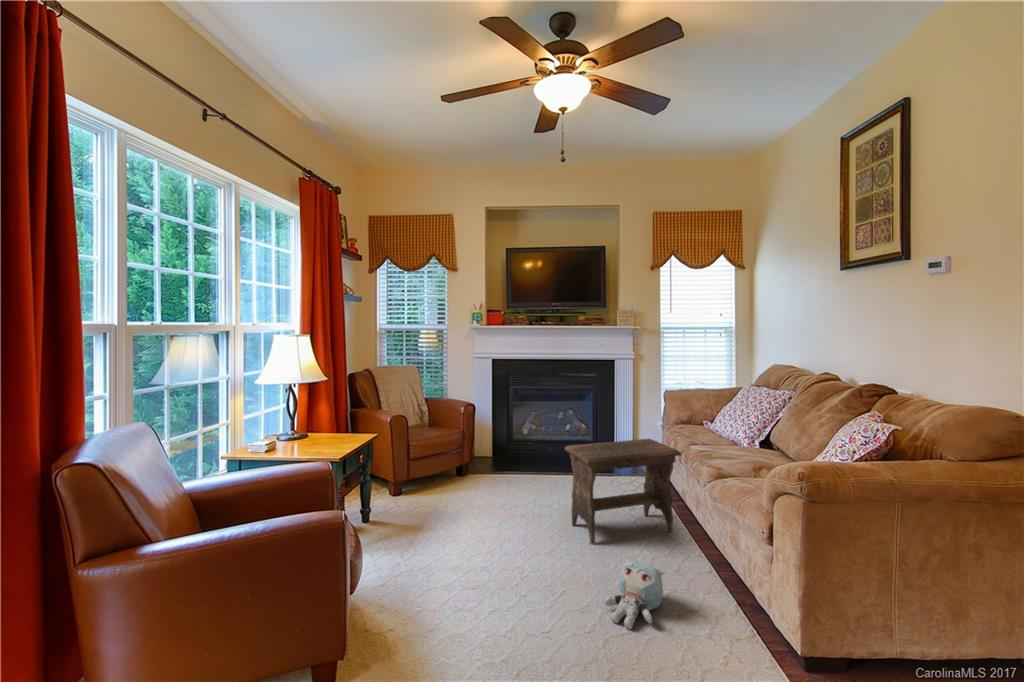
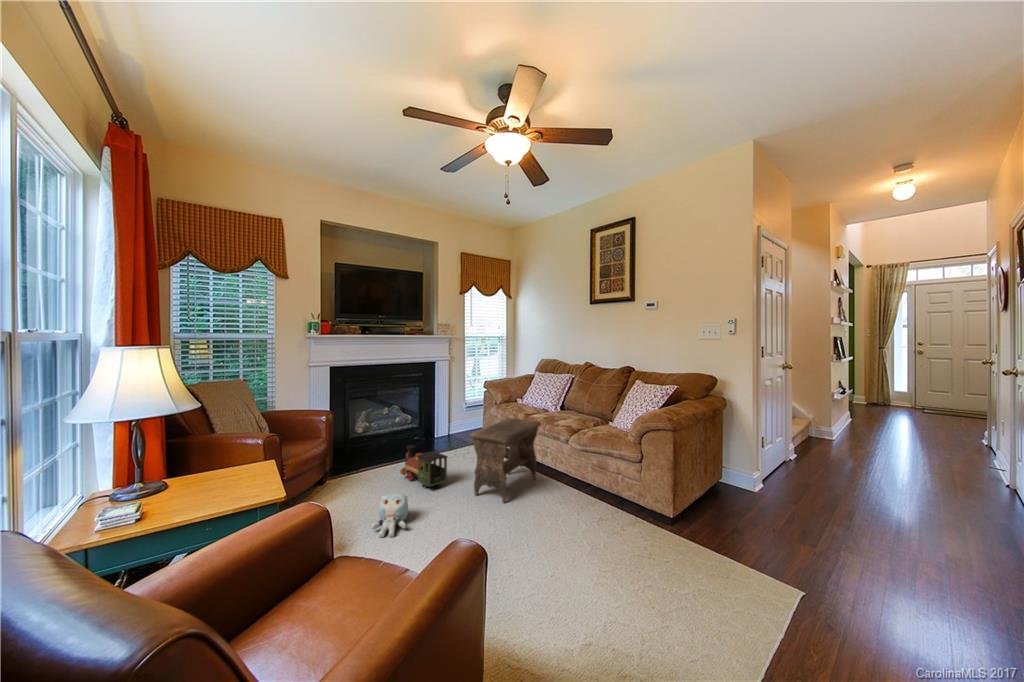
toy train: none [526,451,559,502] -> present [400,445,448,488]
plush toy: present [605,559,664,629] -> present [372,494,408,537]

